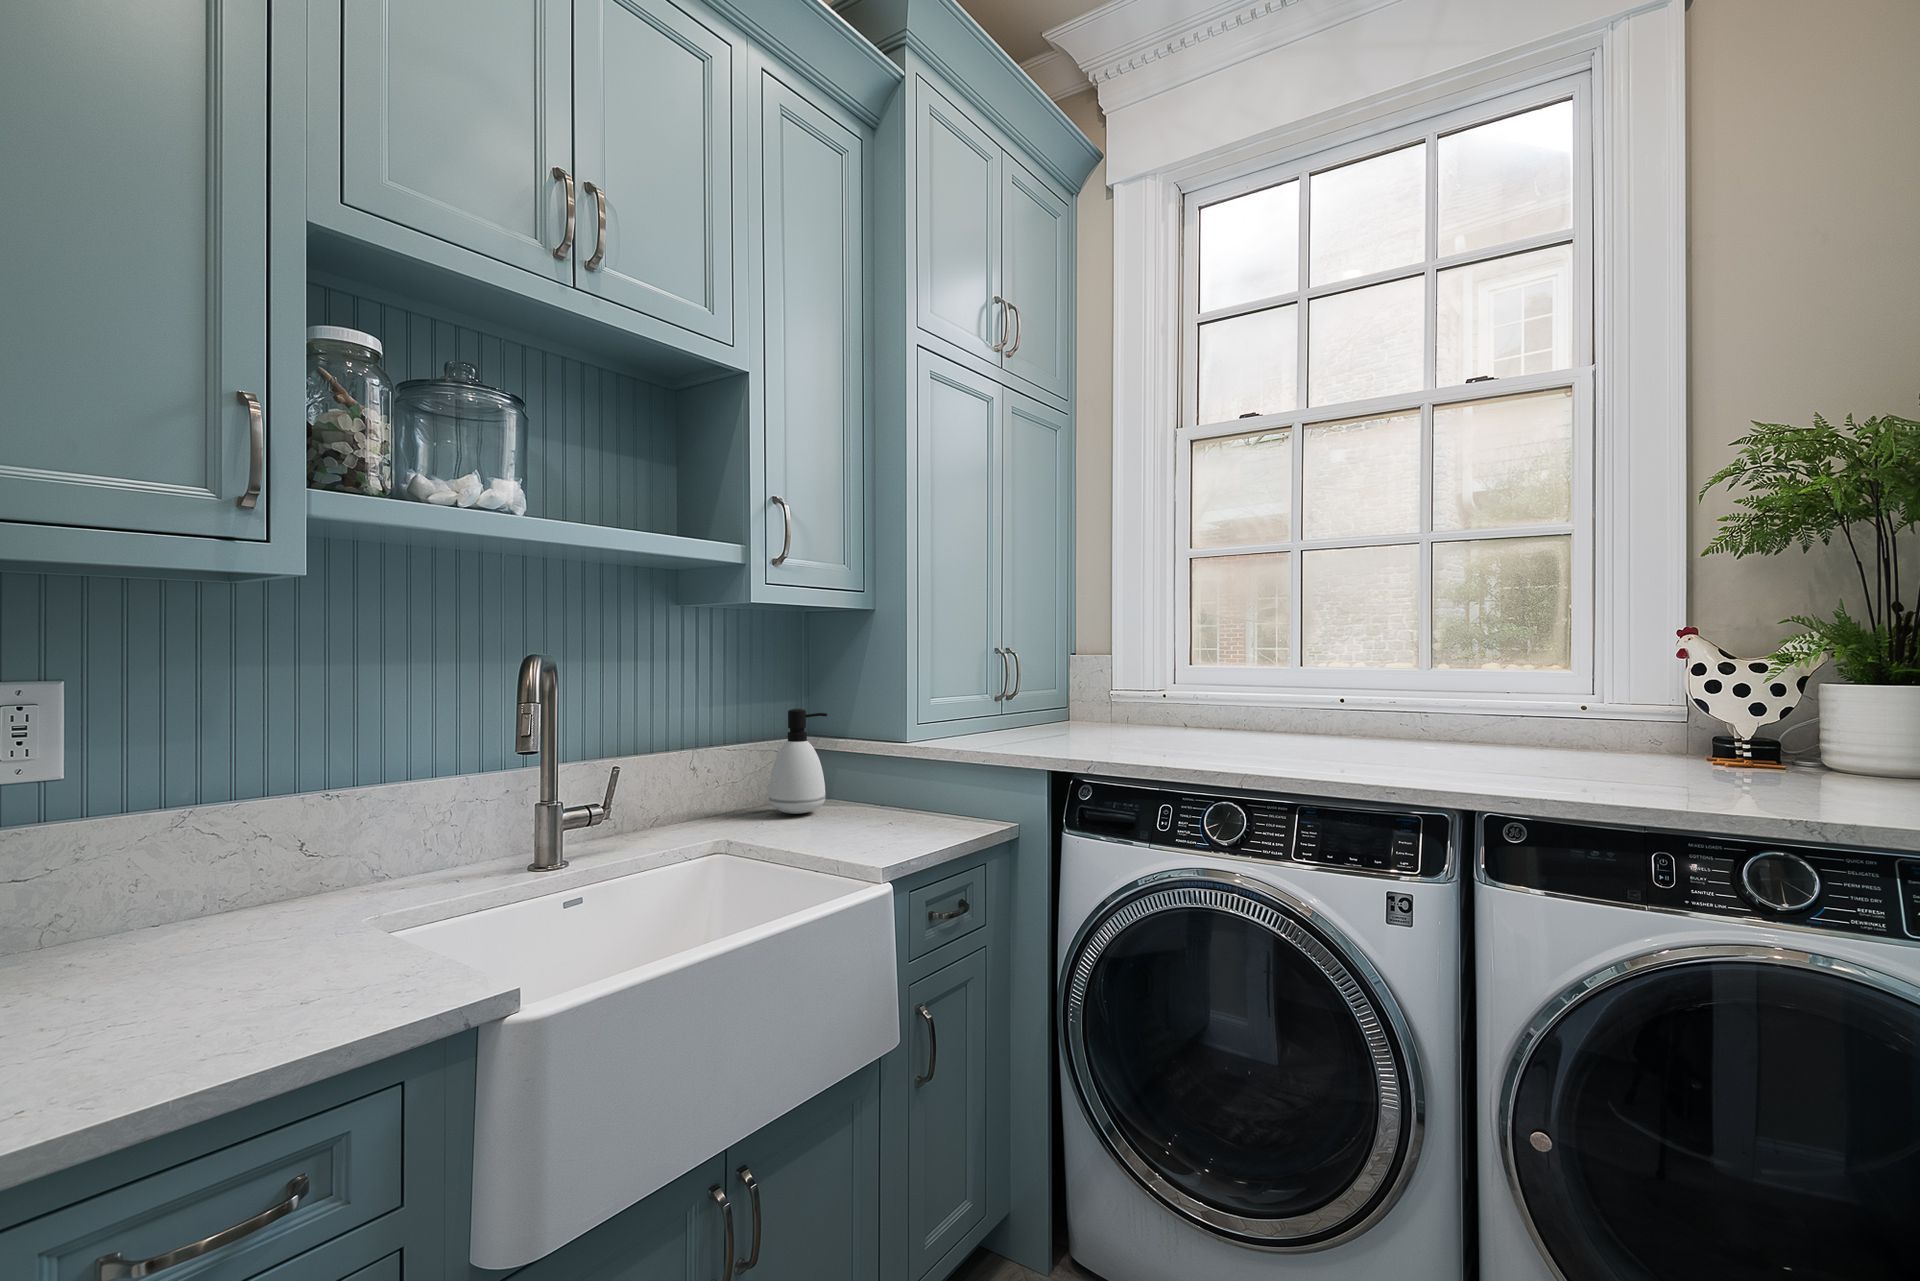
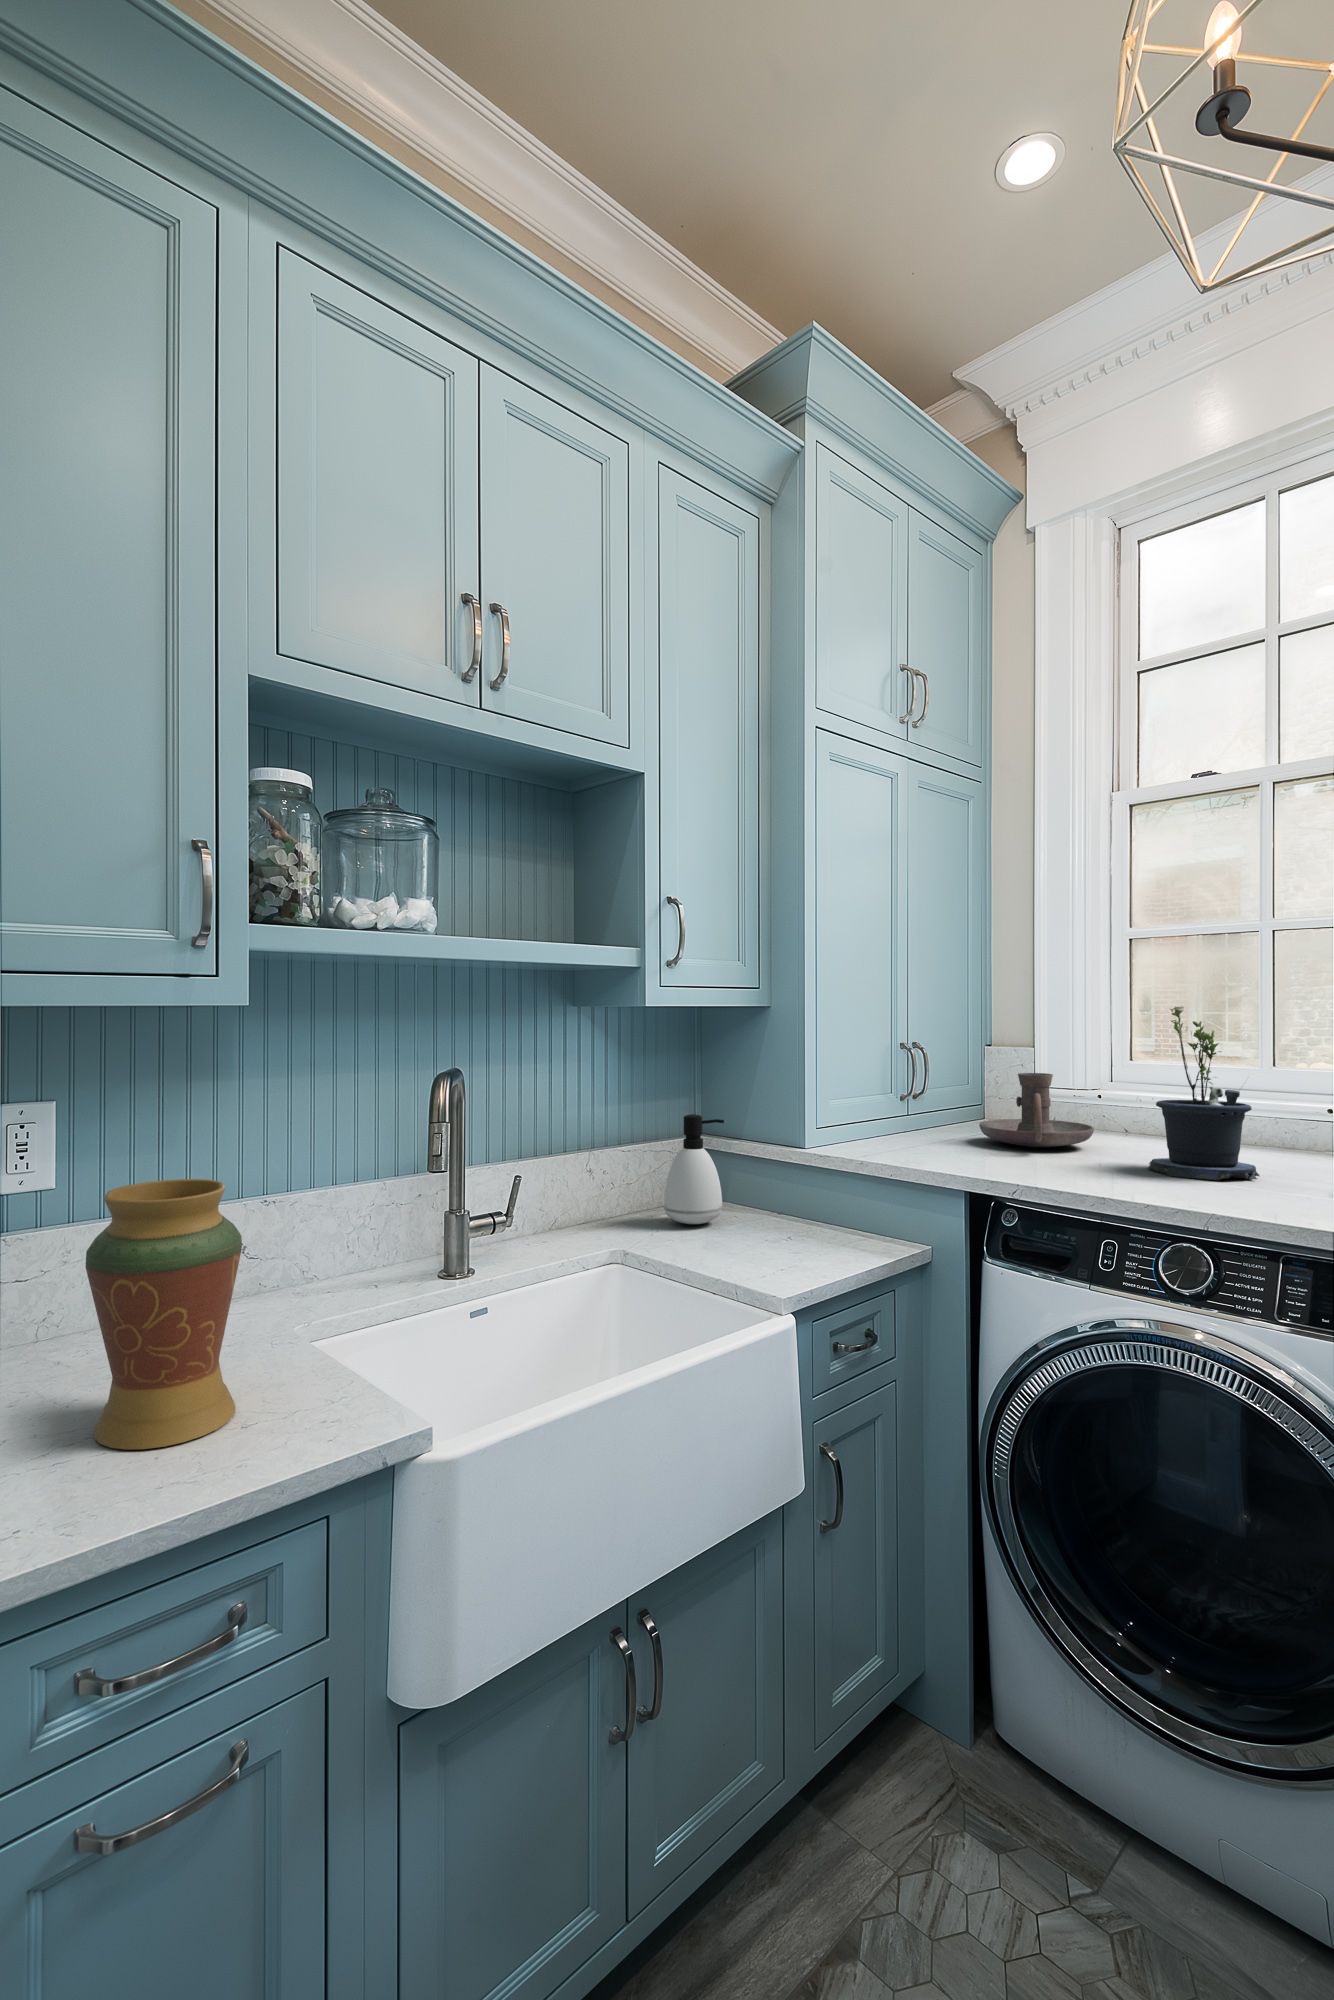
potted plant: none [1204,605,1293,755] -> present [1149,1006,1259,1180]
candle holder: none [1062,670,1159,735] -> present [979,1073,1094,1147]
decorative vase: none [81,754,285,1048] -> present [85,1179,242,1450]

